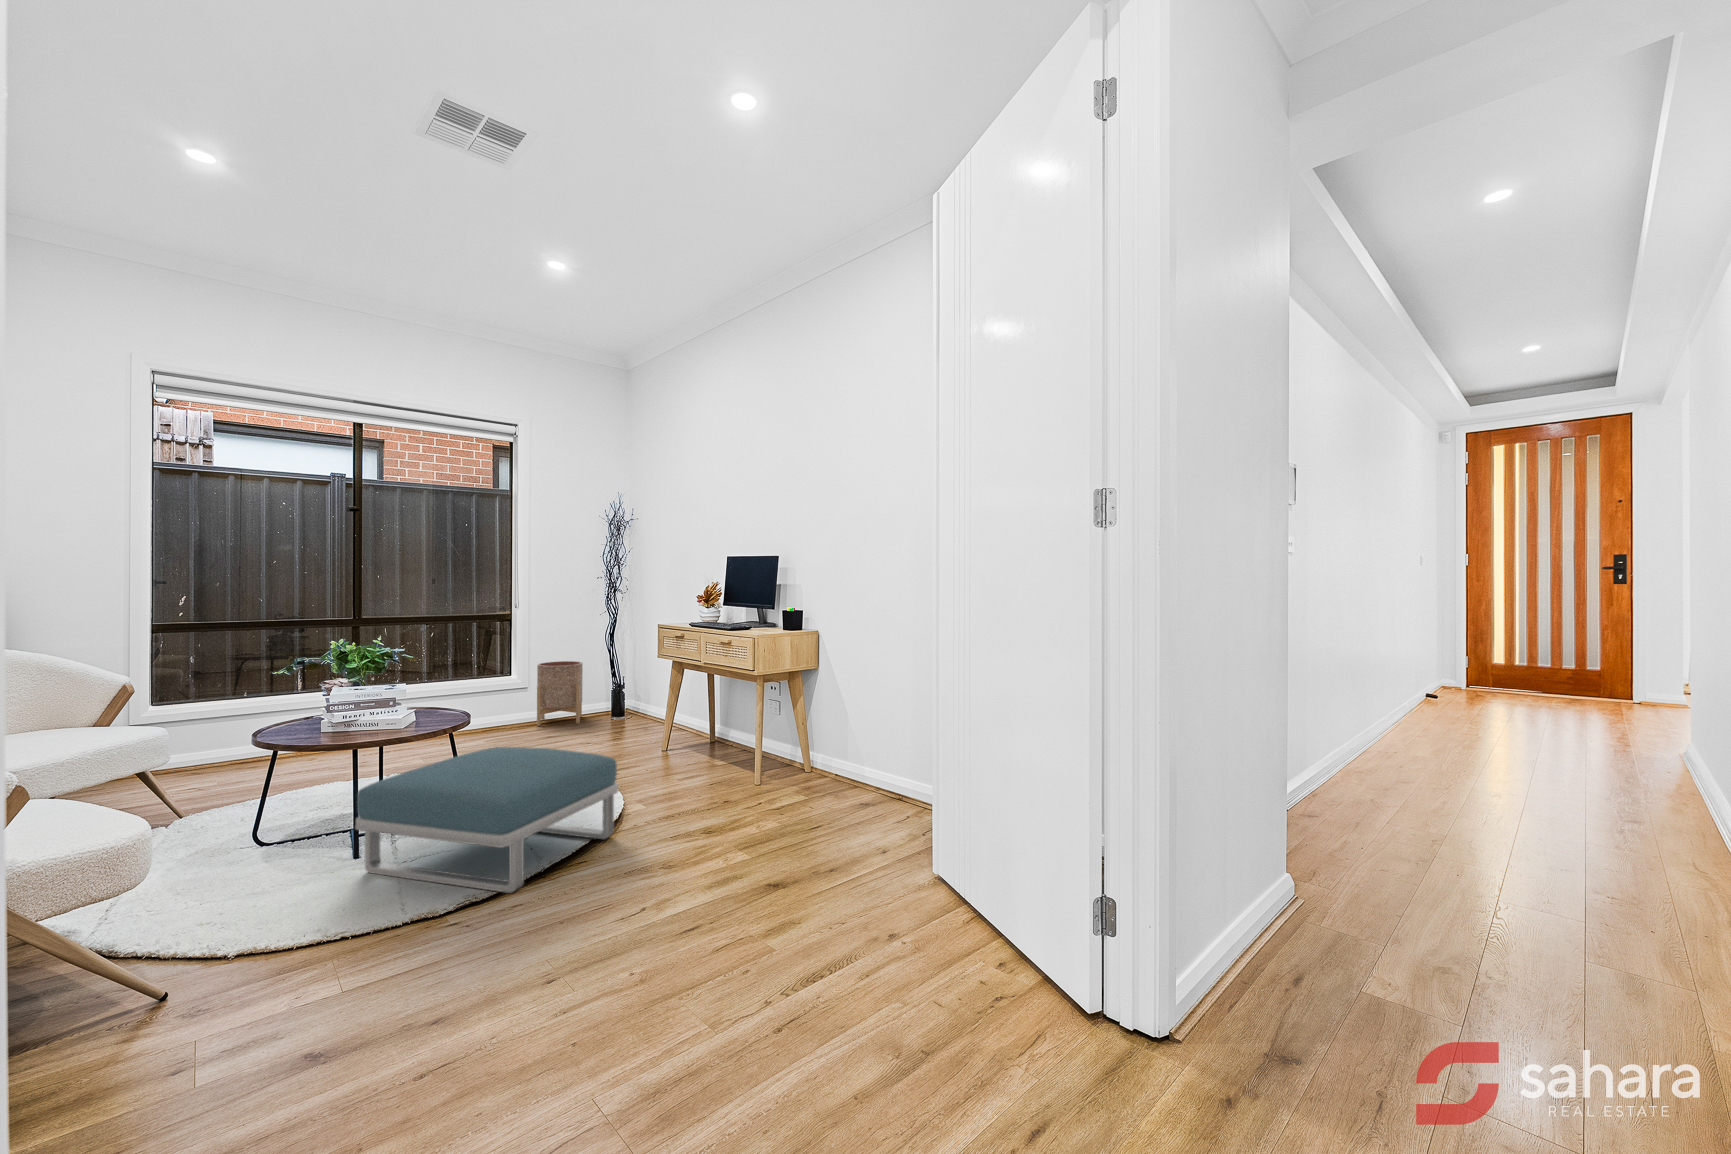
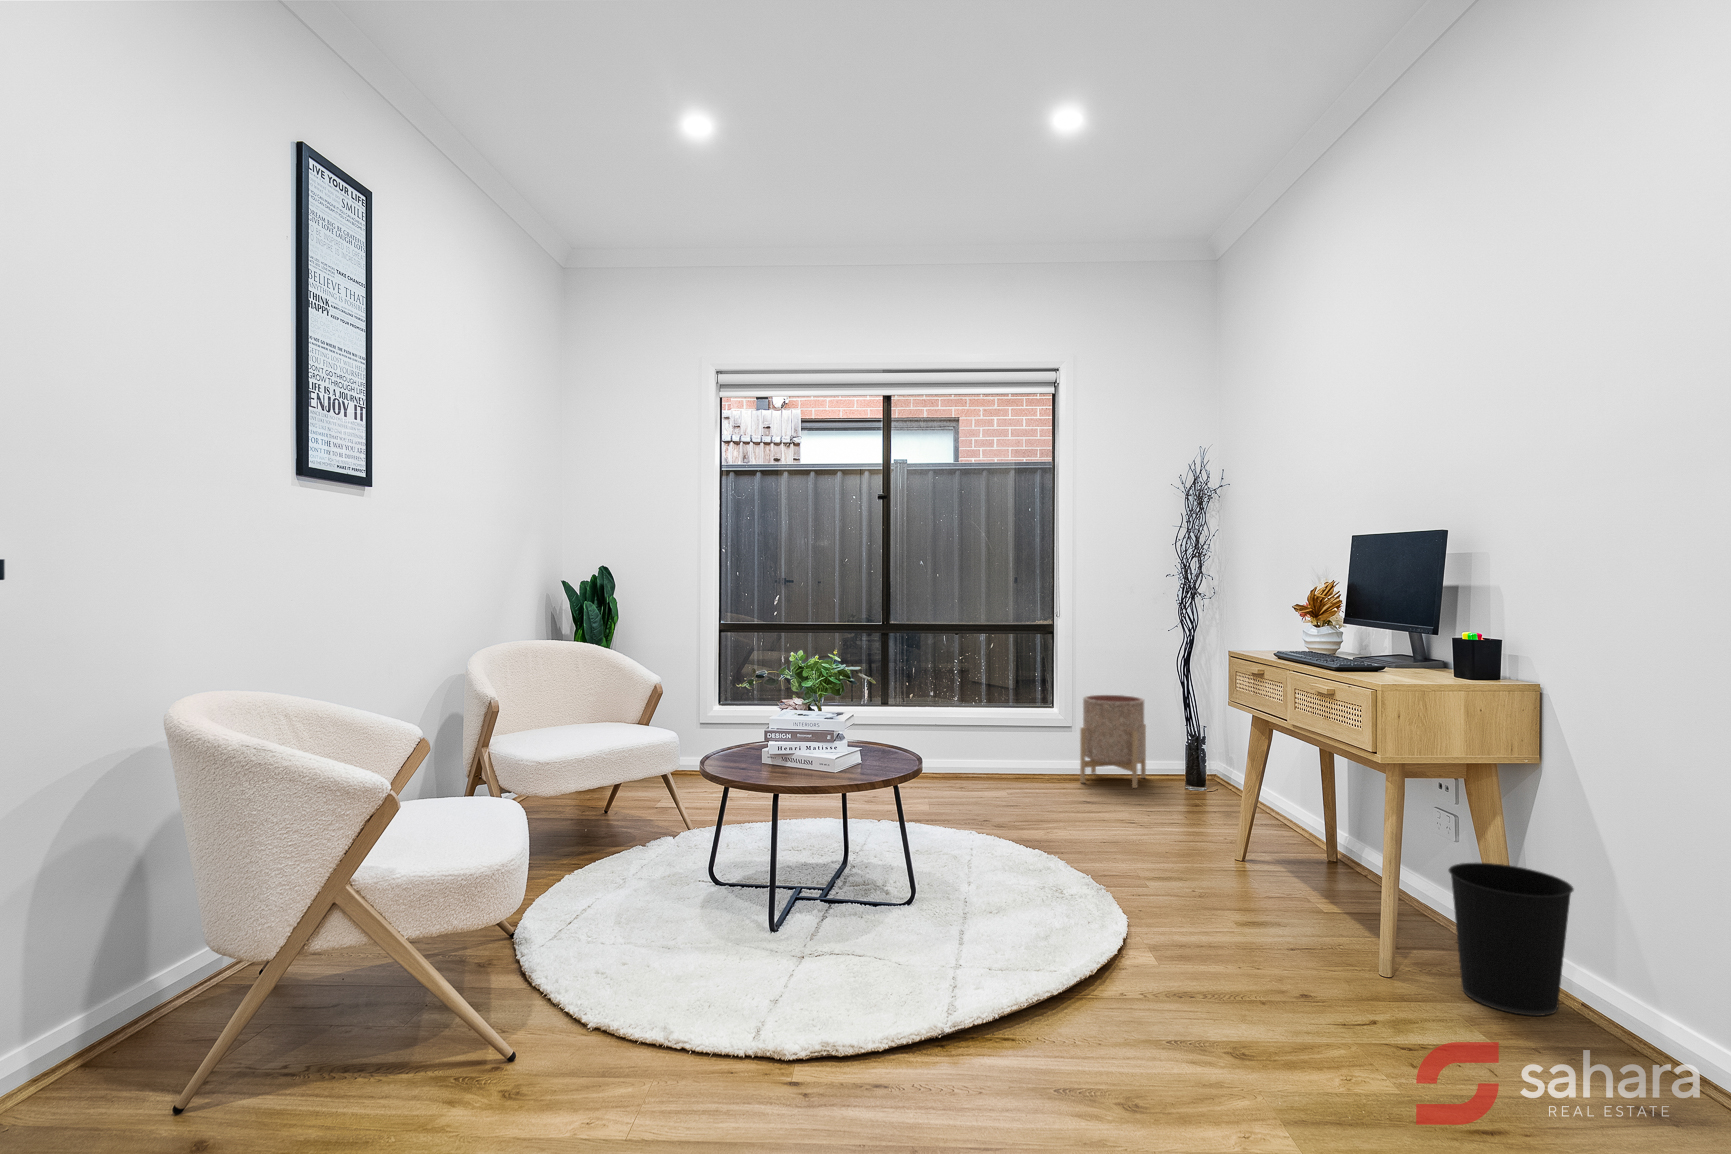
wastebasket: none [787,720,837,788] -> present [1449,863,1574,1016]
footstool: present [355,747,618,893] -> none [756,818,1090,1056]

